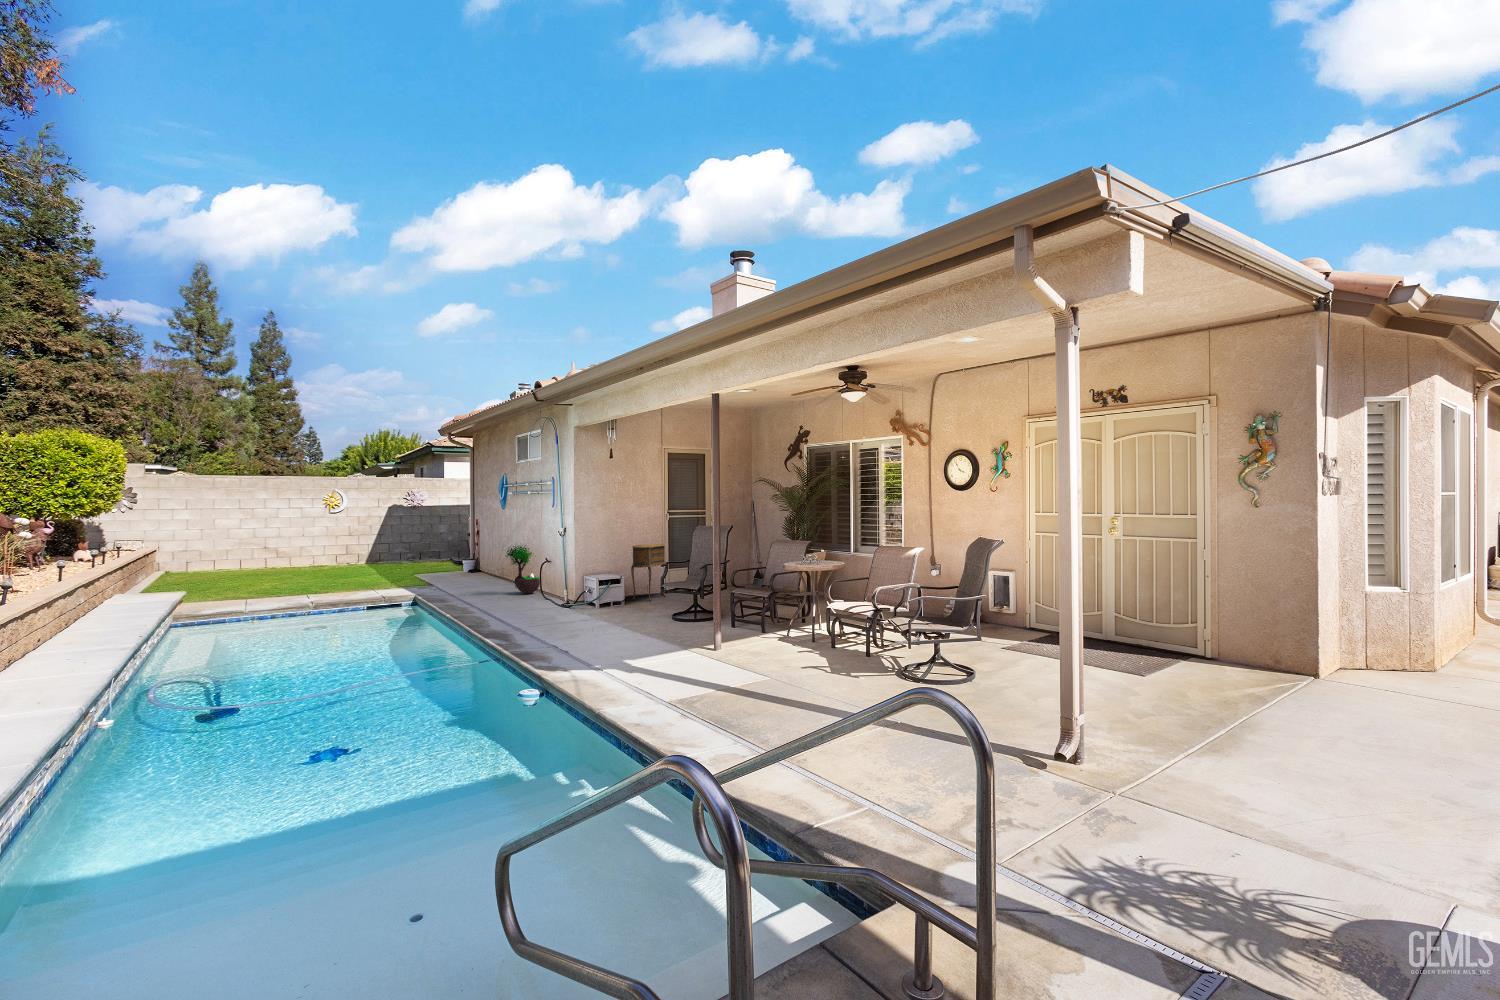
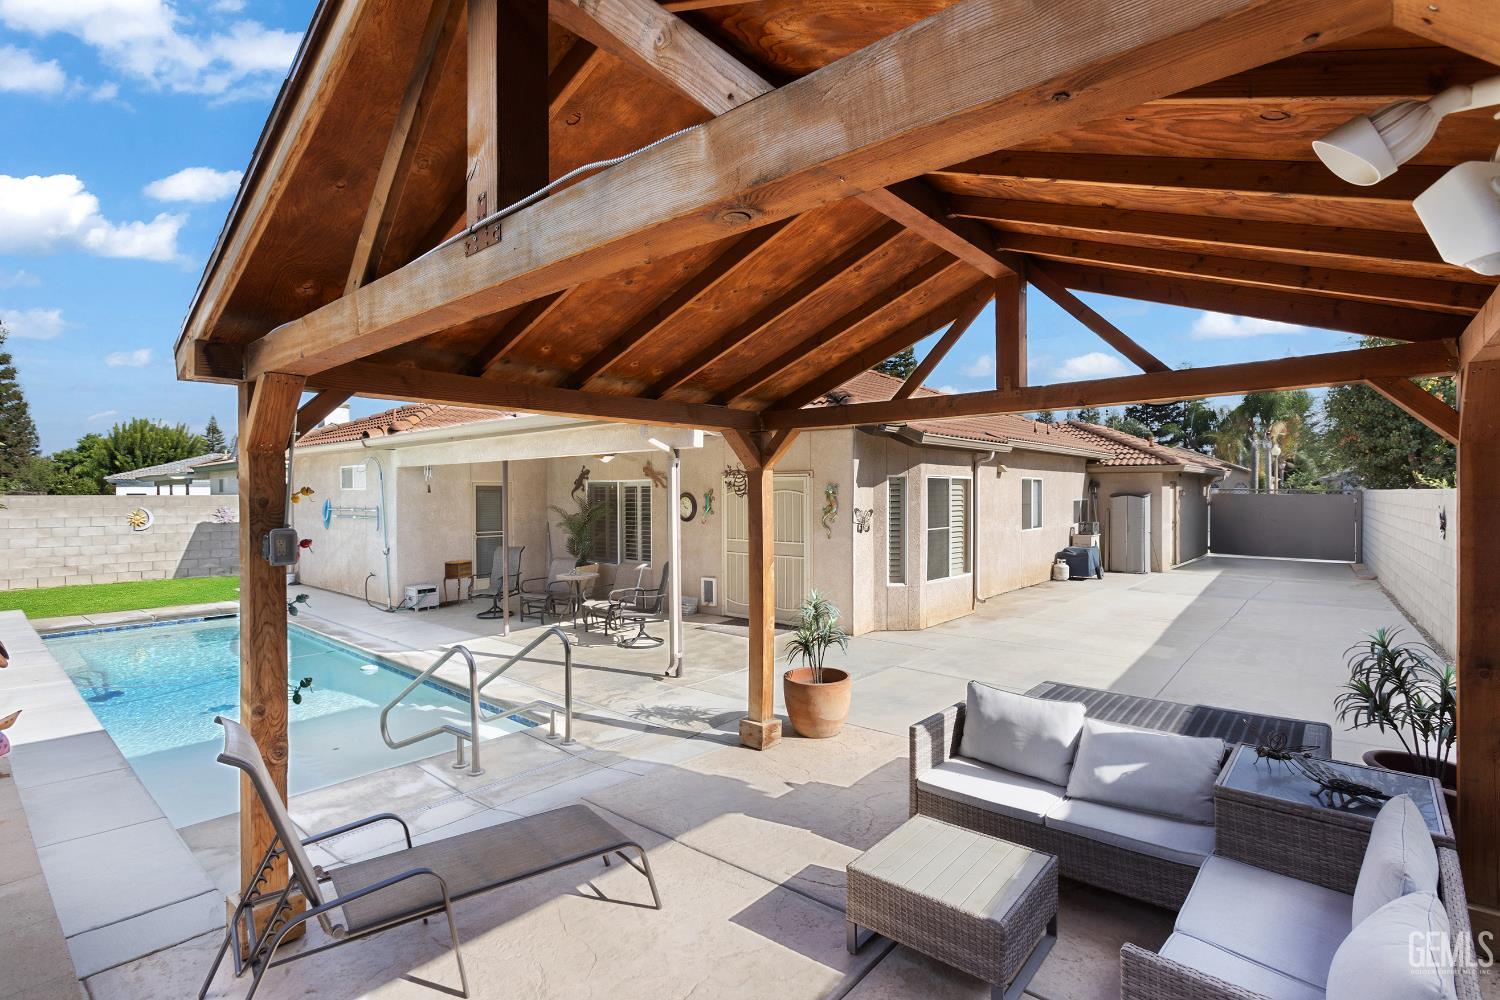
potted tree: present [506,545,540,594] -> none [330,558,362,603]

